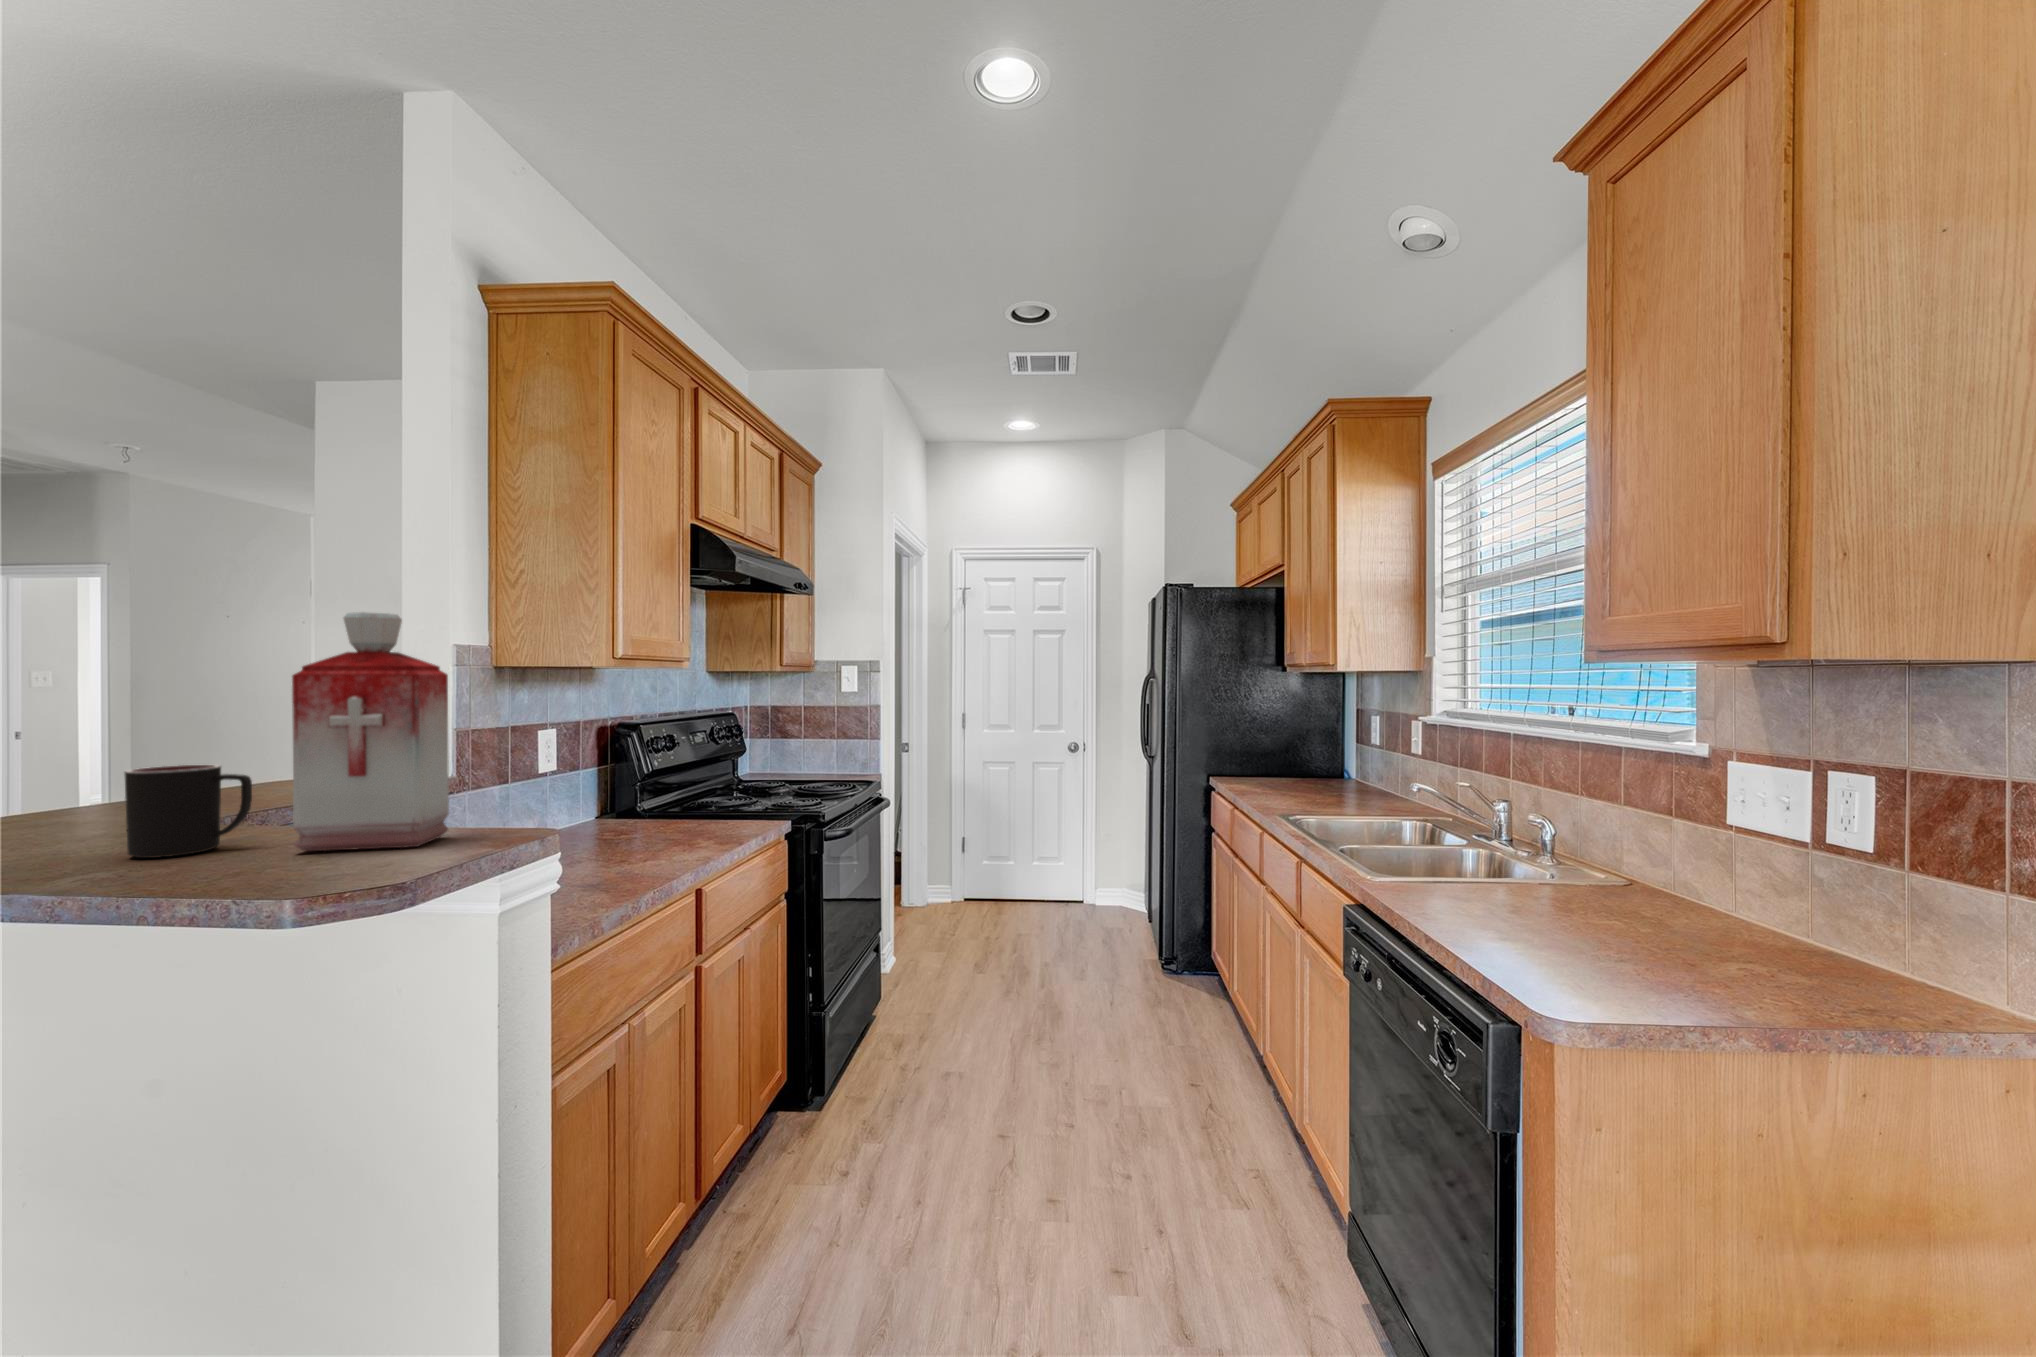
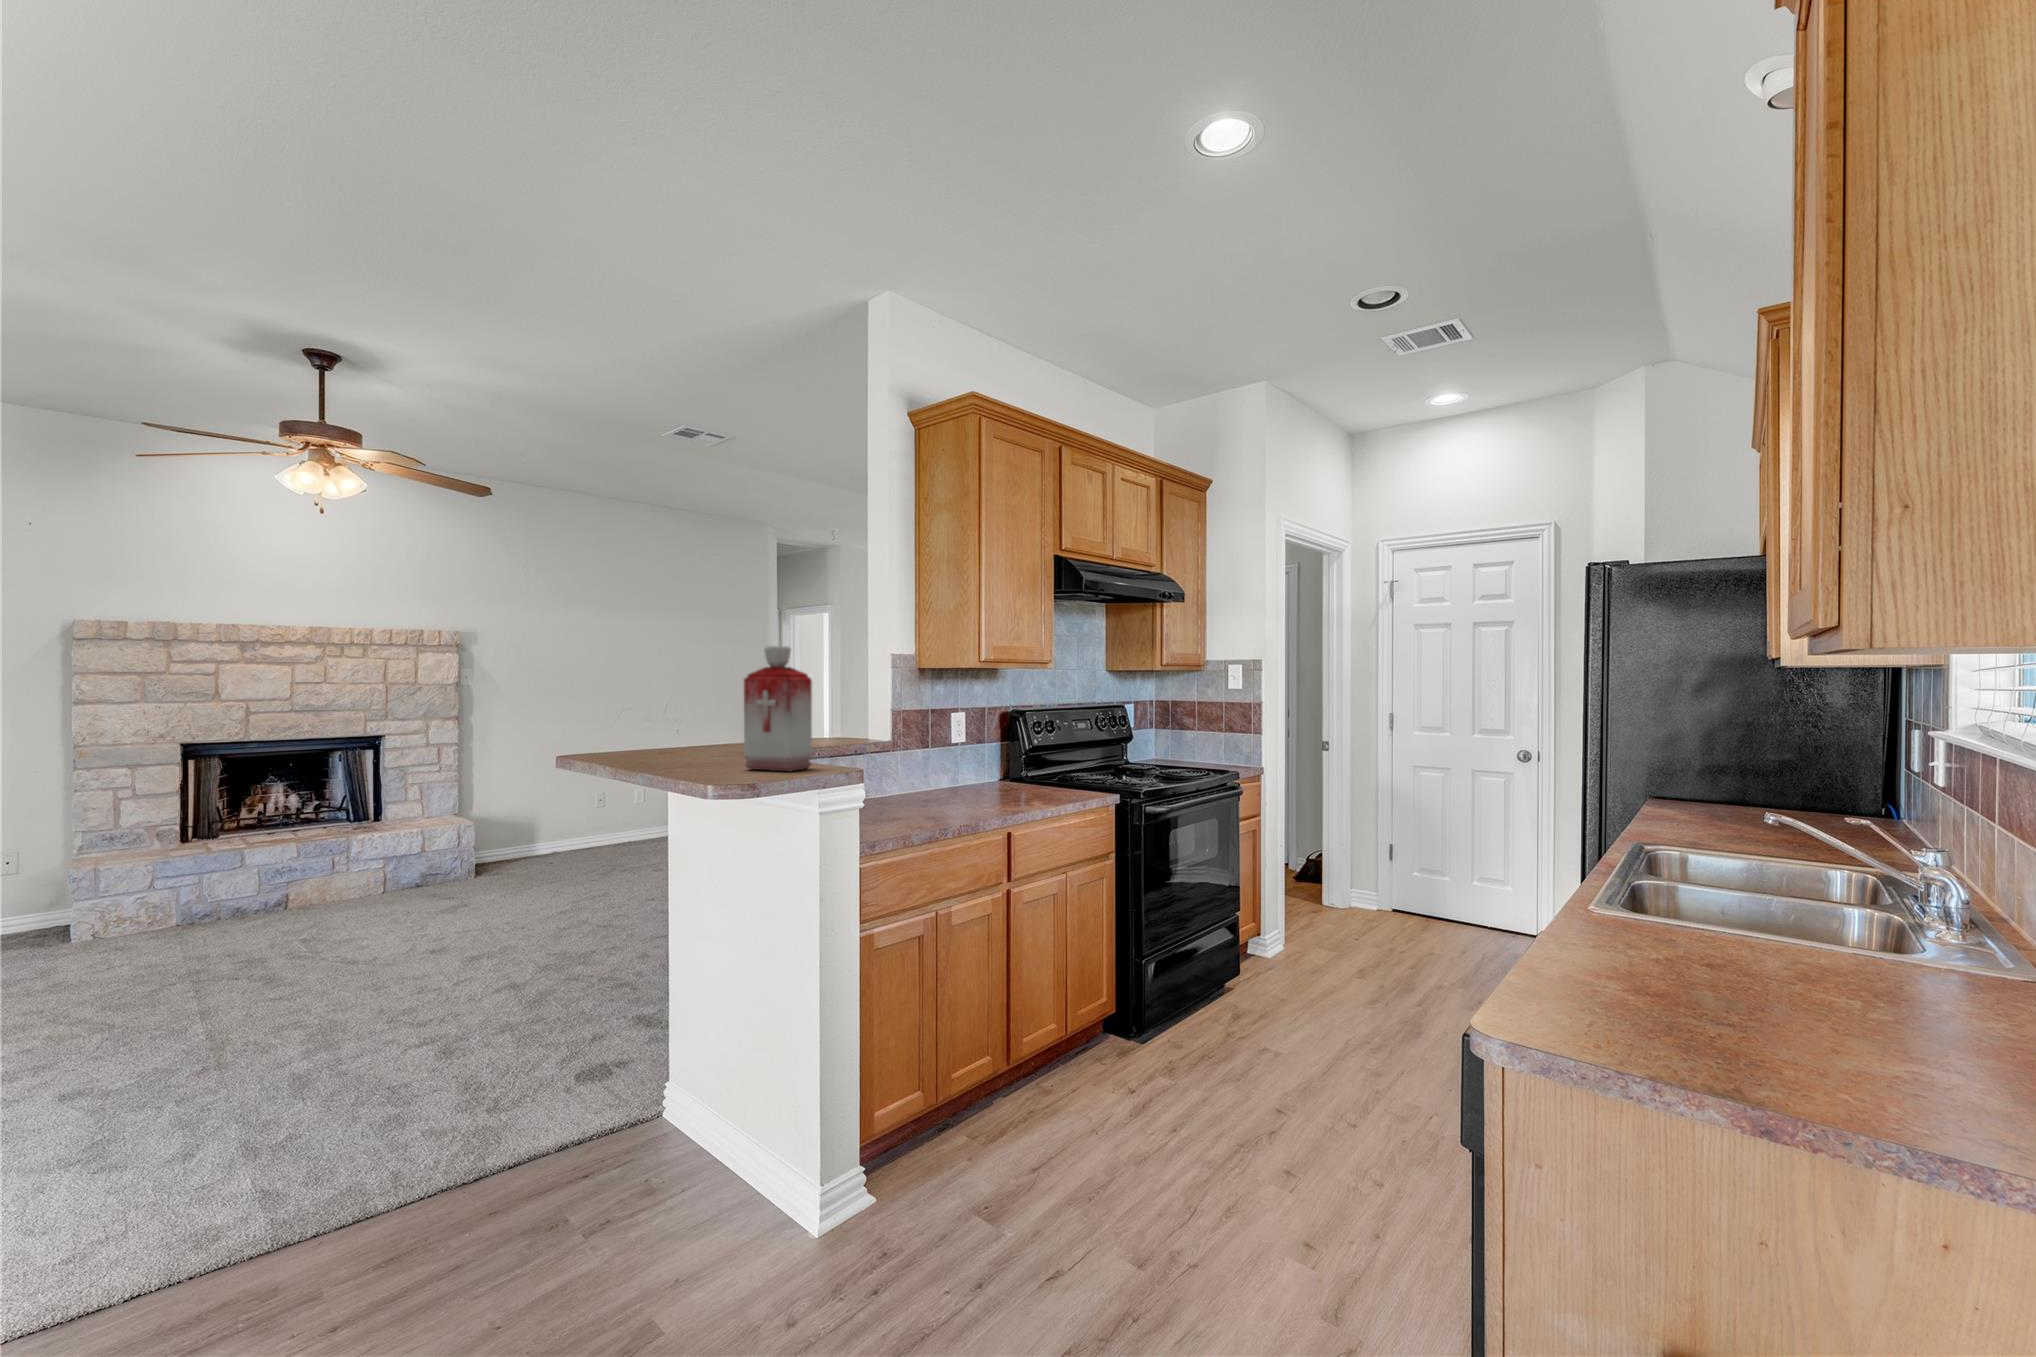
mug: present [125,765,252,858] -> none [691,723,737,767]

